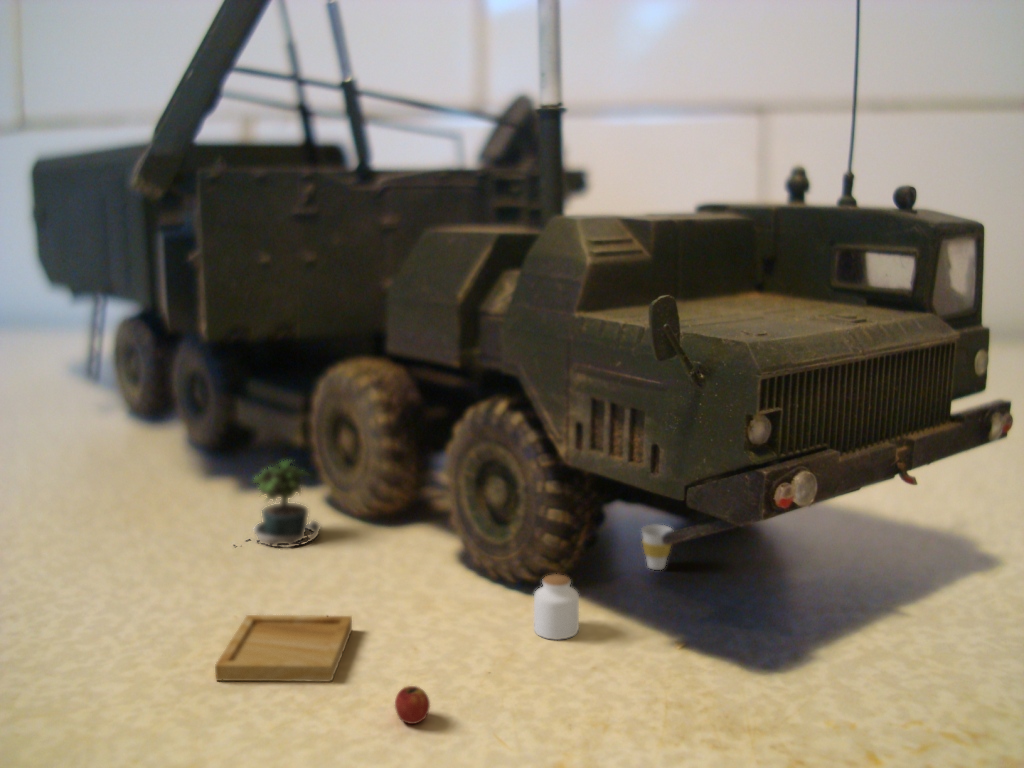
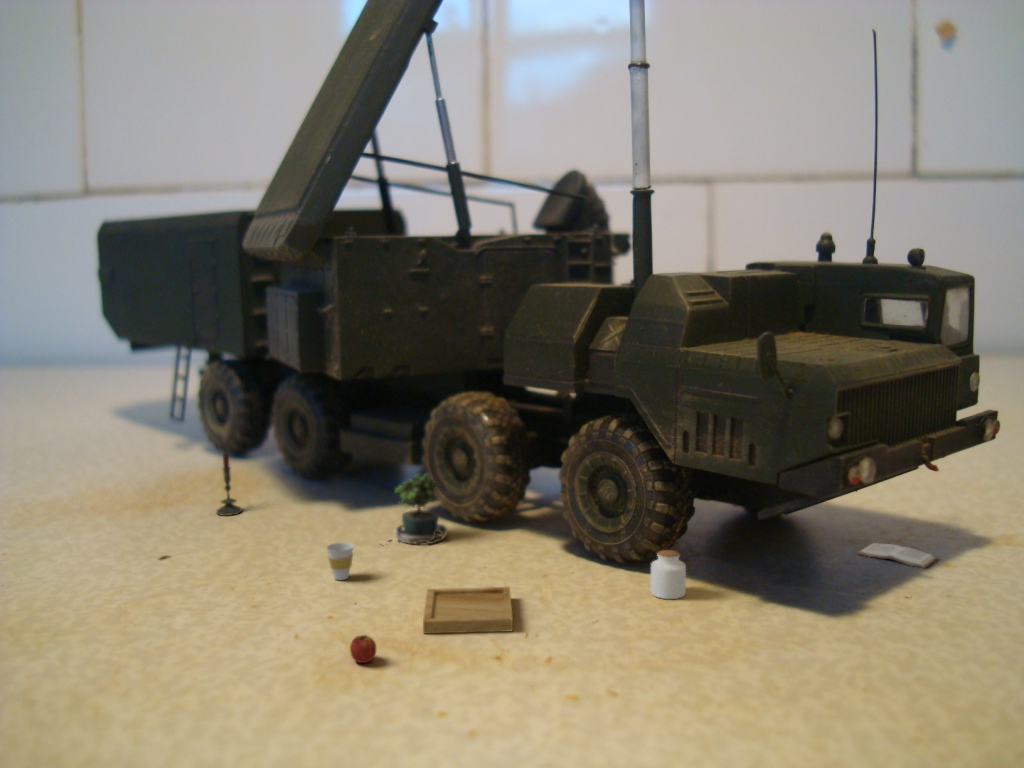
candle: none [66,424,98,500] -> present [217,453,242,516]
cup: present [642,525,671,570] -> present [327,542,353,580]
book: none [820,565,922,604] -> present [857,543,937,568]
apple: present [395,686,430,724] -> present [350,635,376,663]

